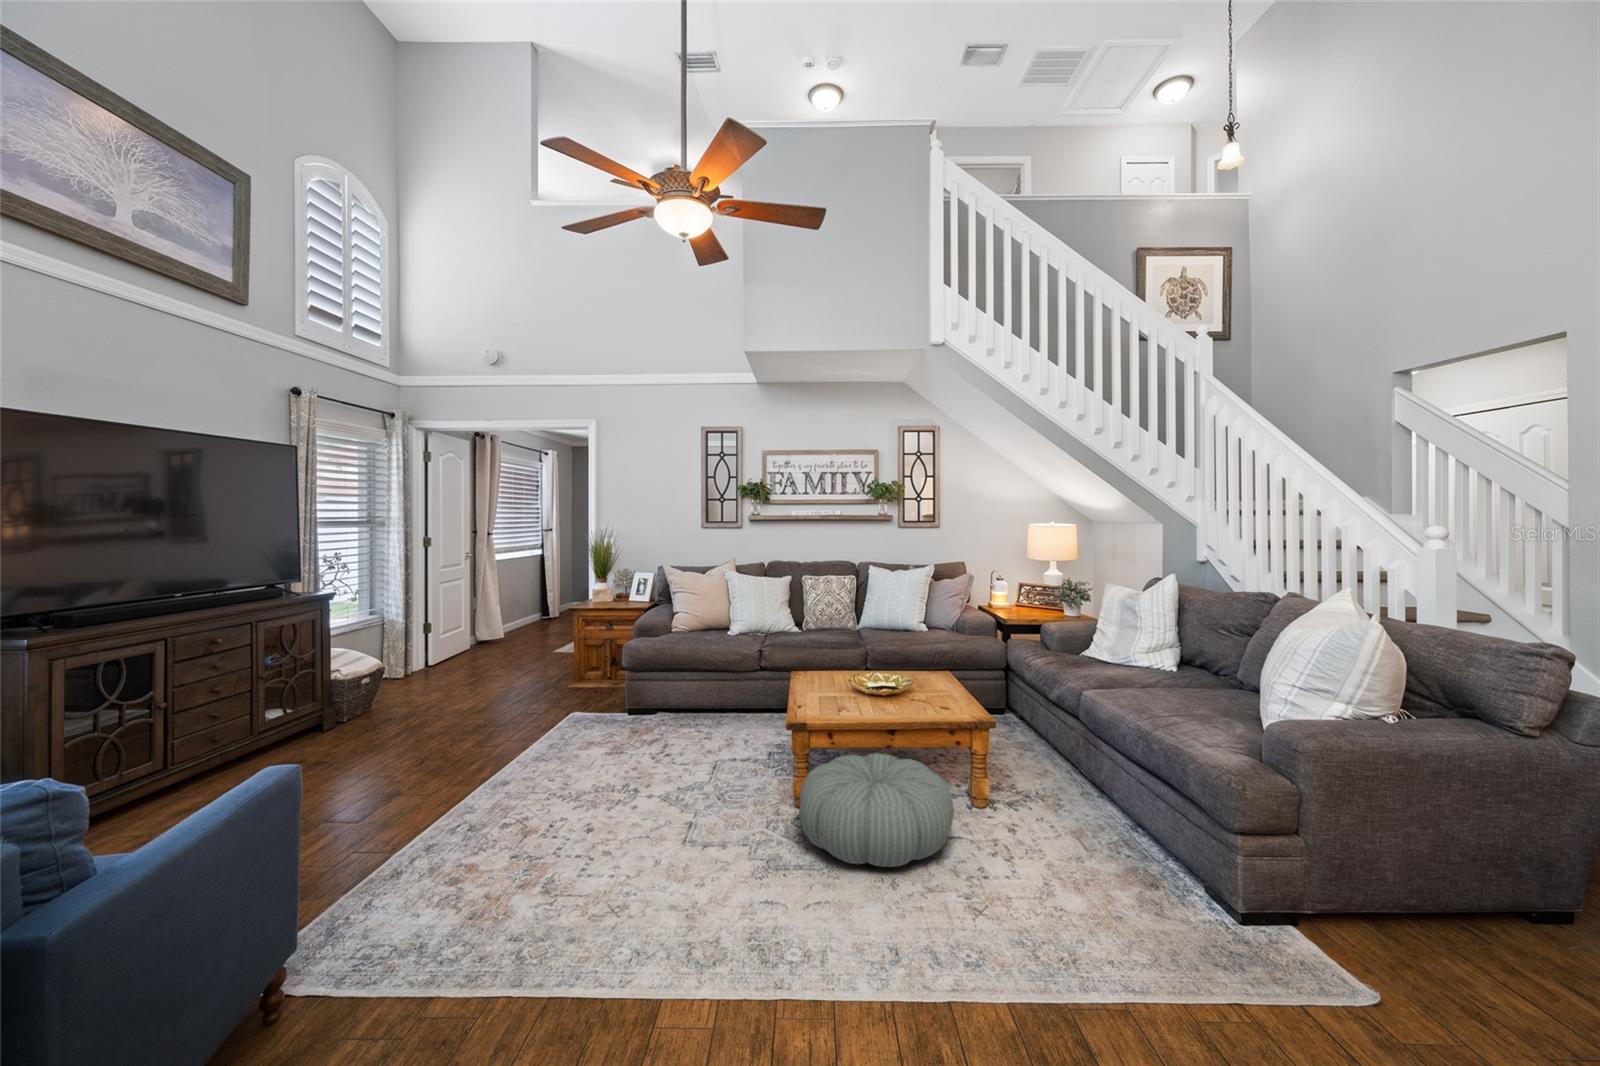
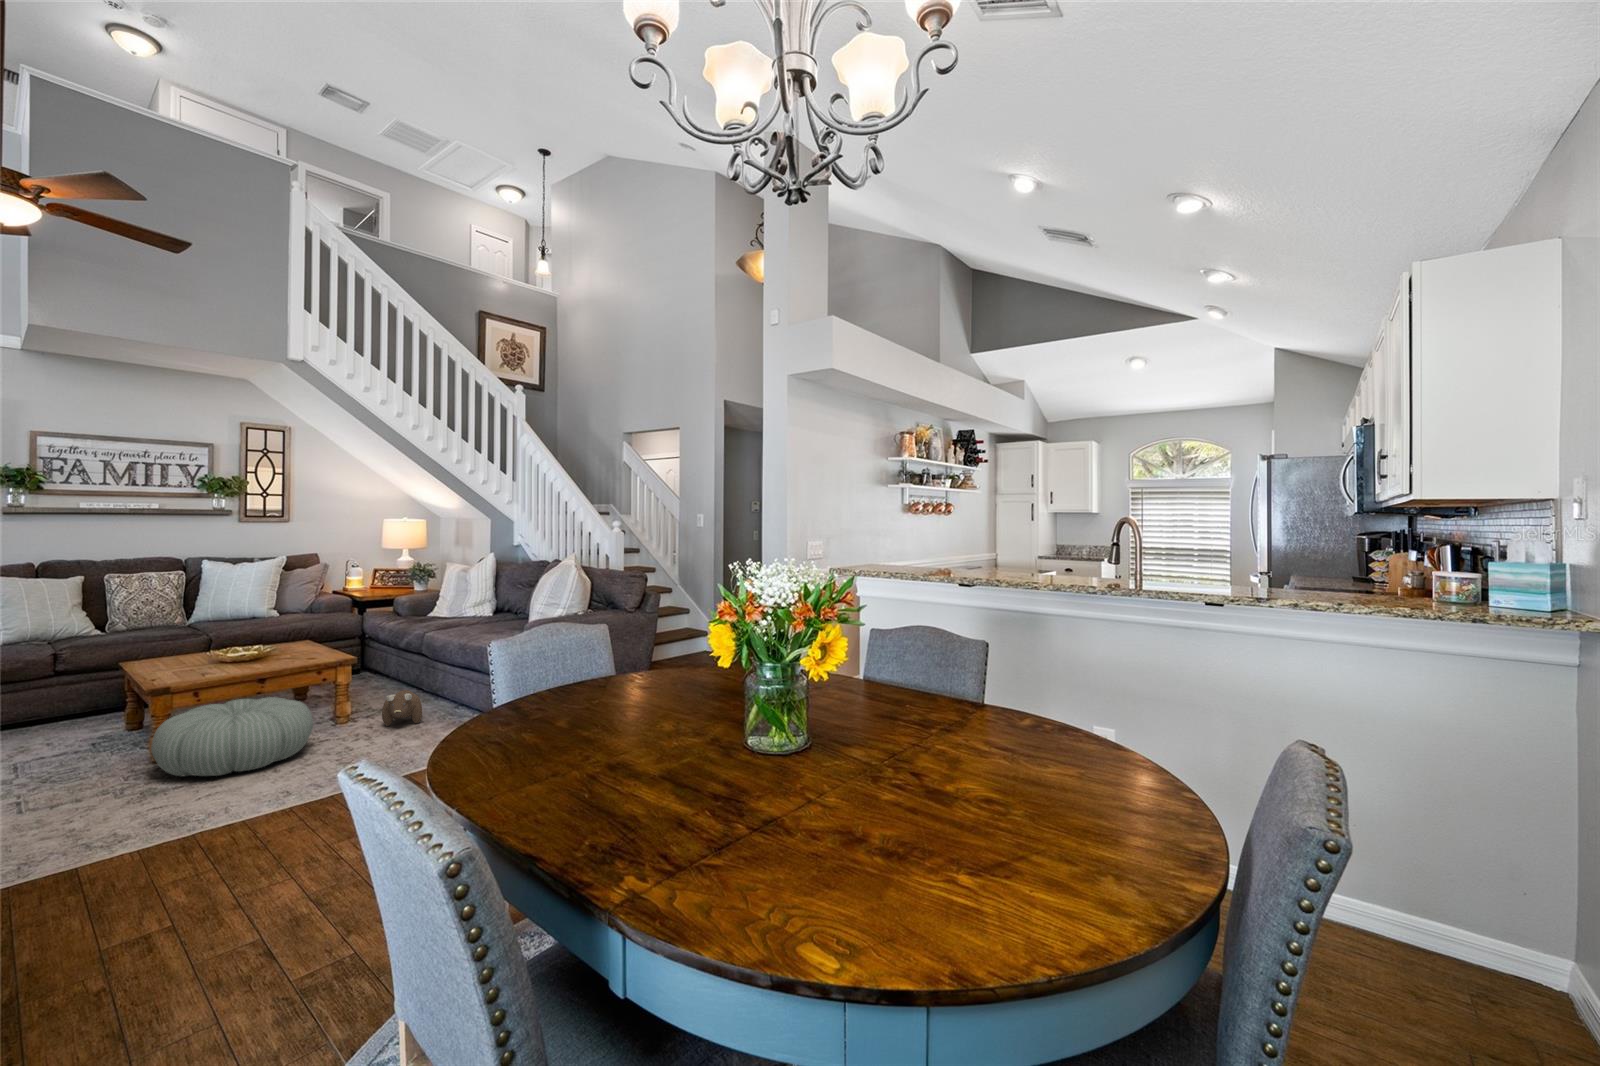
plush toy: none [1036,781,1090,838] -> present [382,690,422,726]

